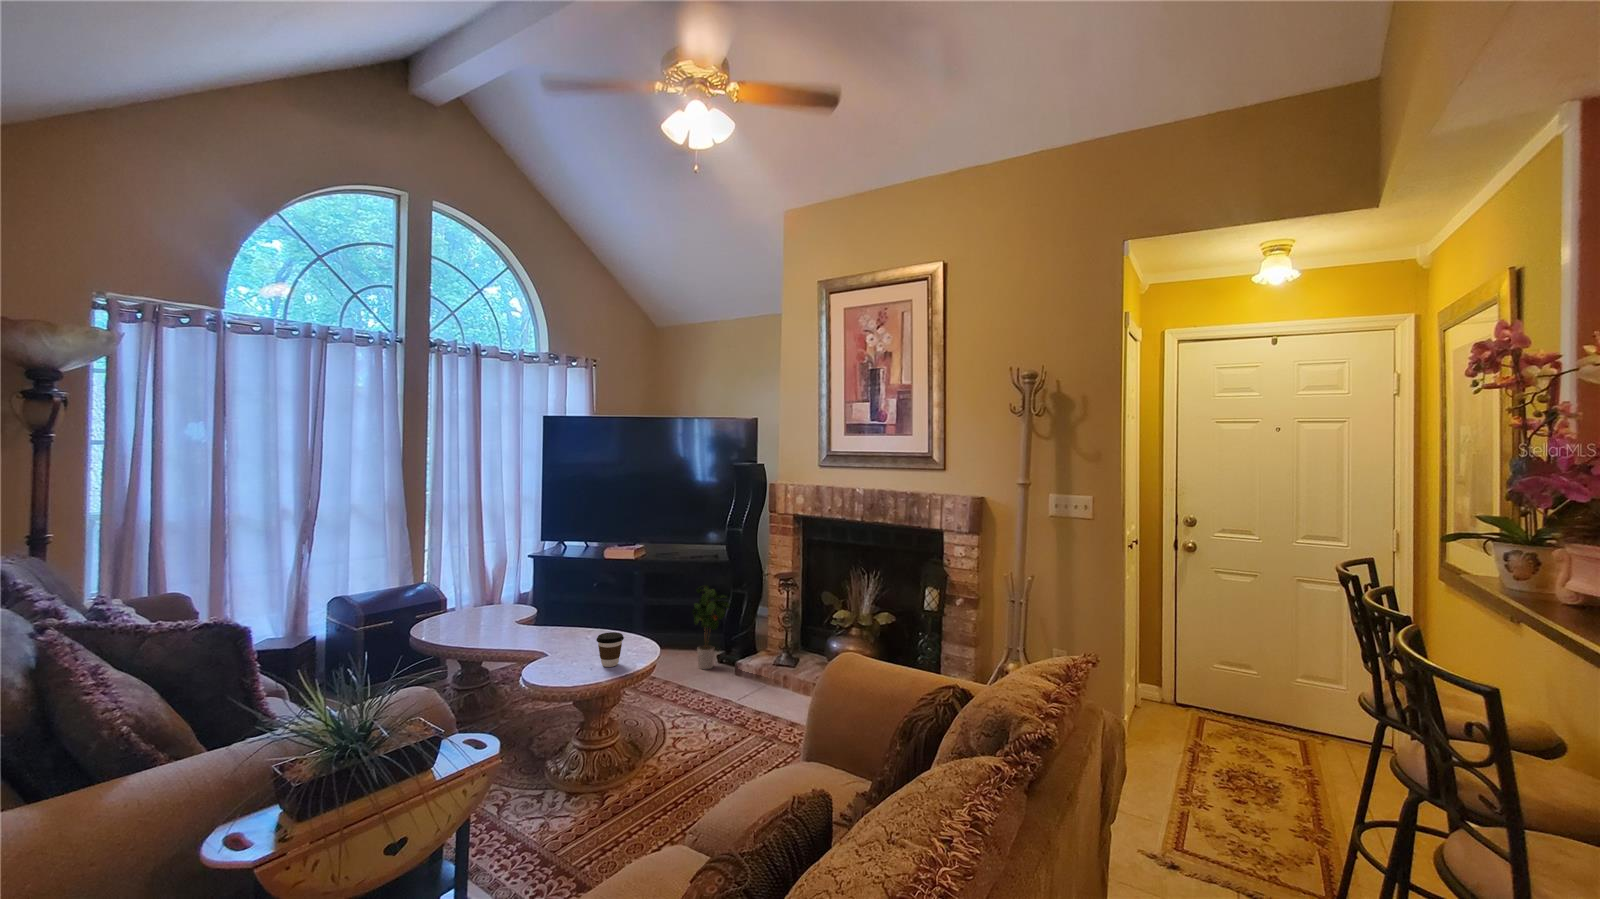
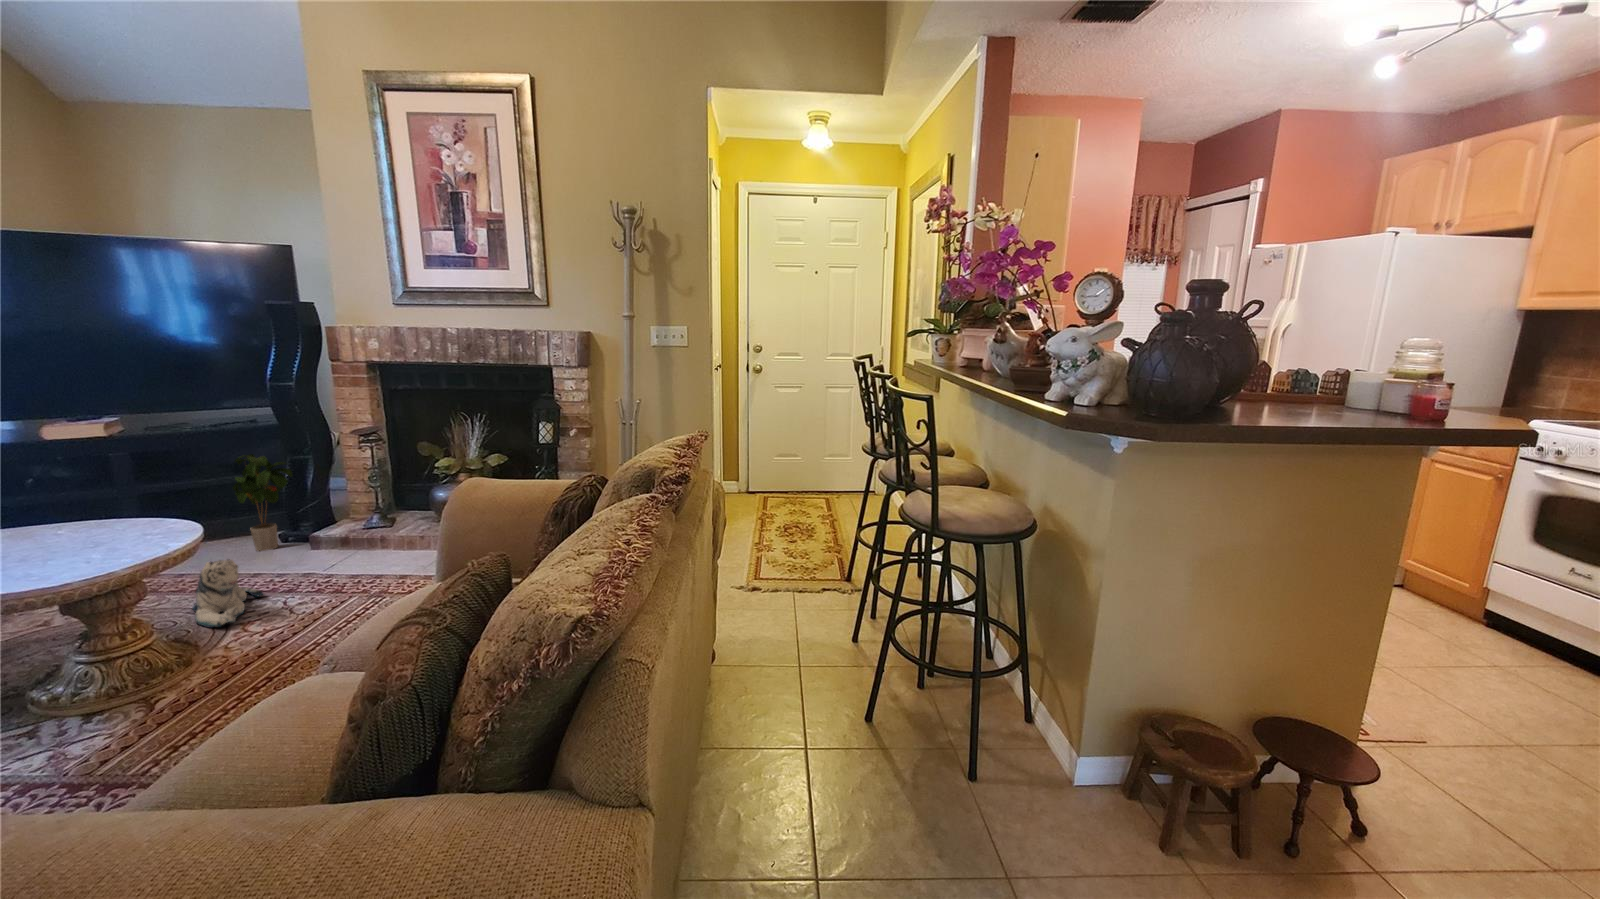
coffee cup: present [596,632,624,667] -> none [85,508,138,553]
plush toy: none [647,679,692,738] -> present [192,559,263,627]

